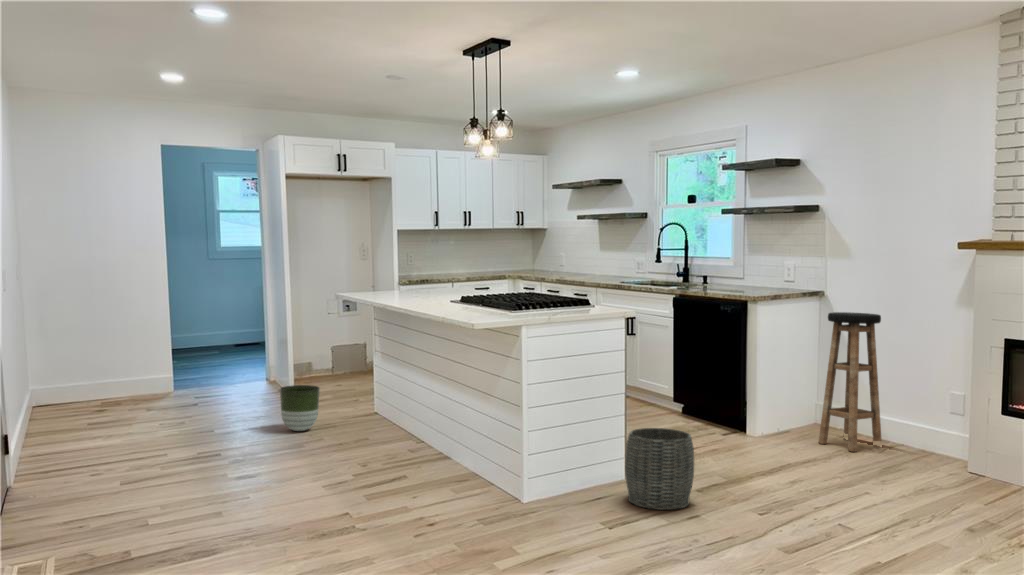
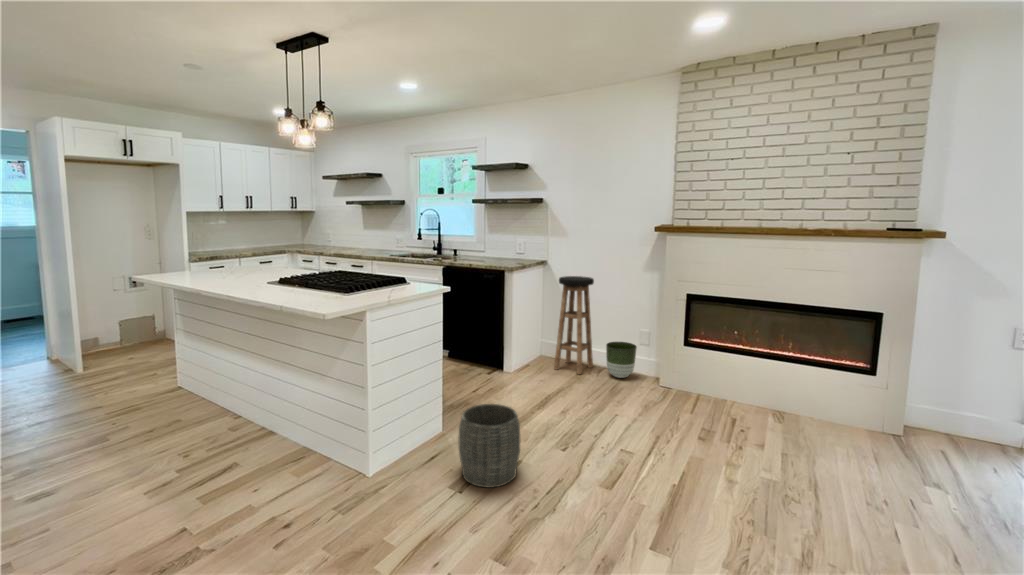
planter: present [280,385,320,431] -> present [606,342,637,378]

